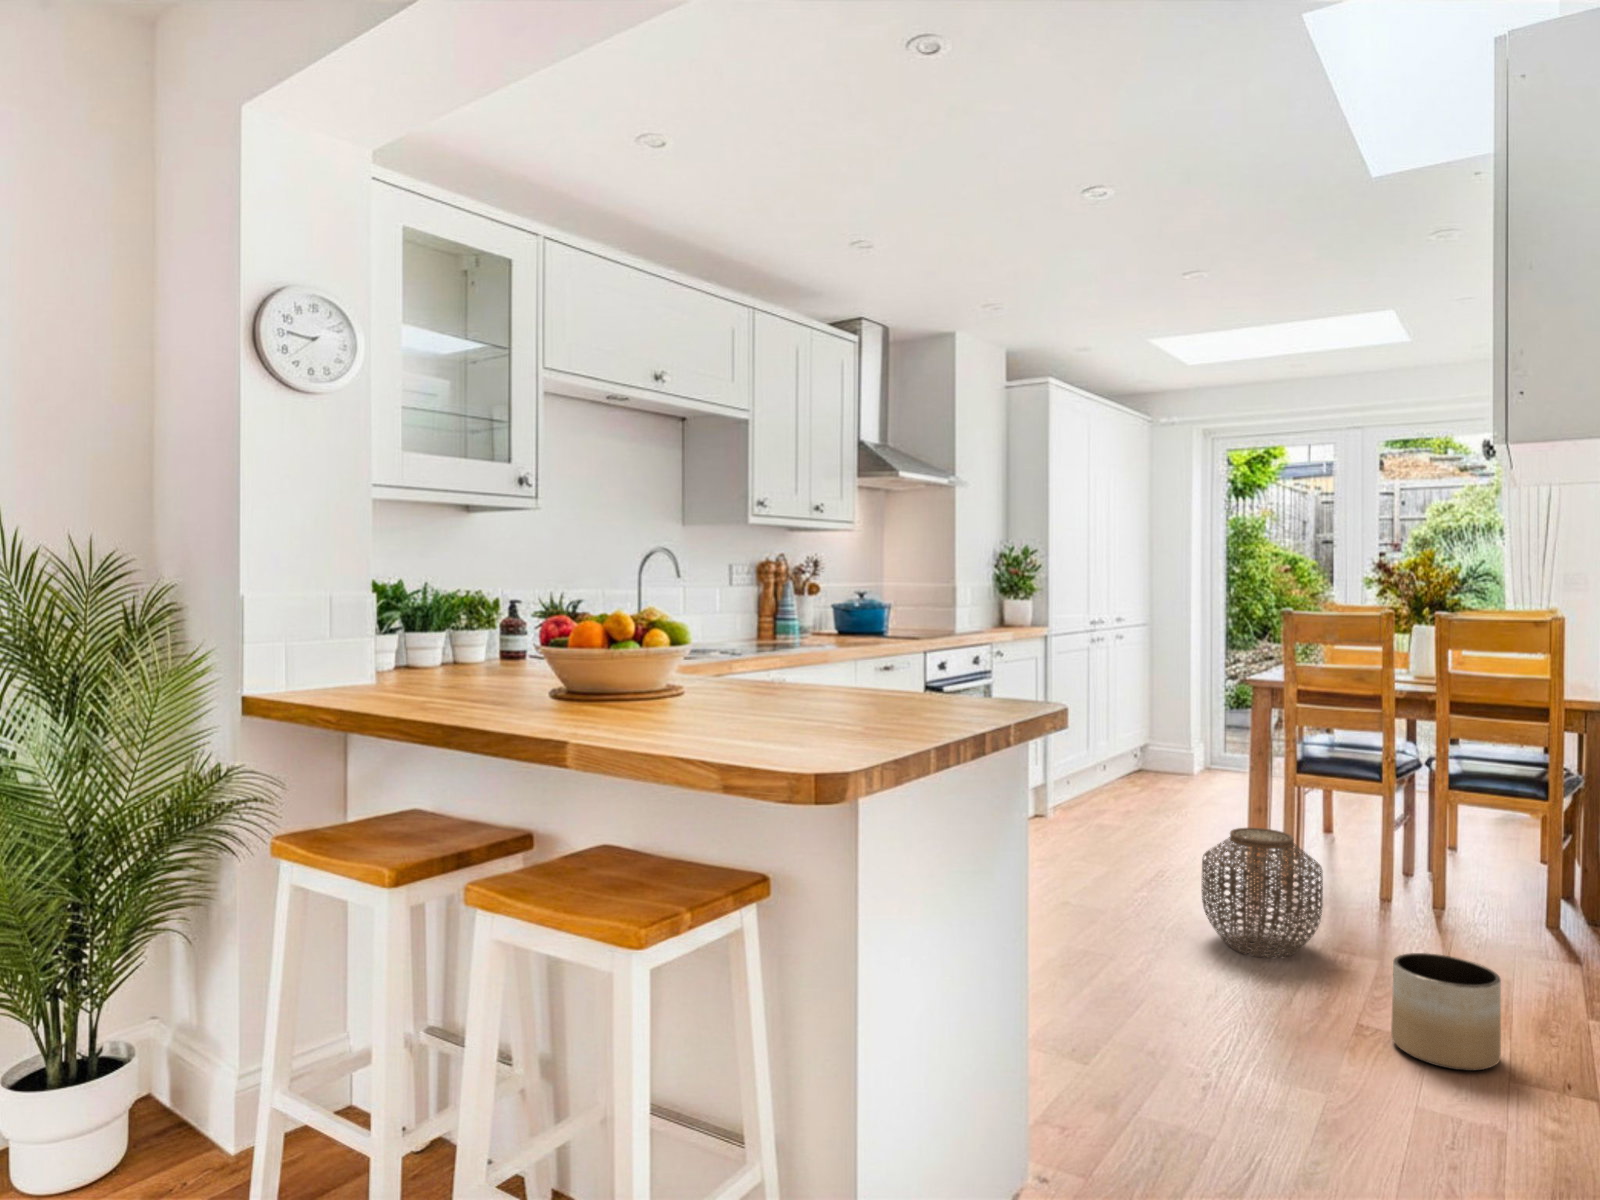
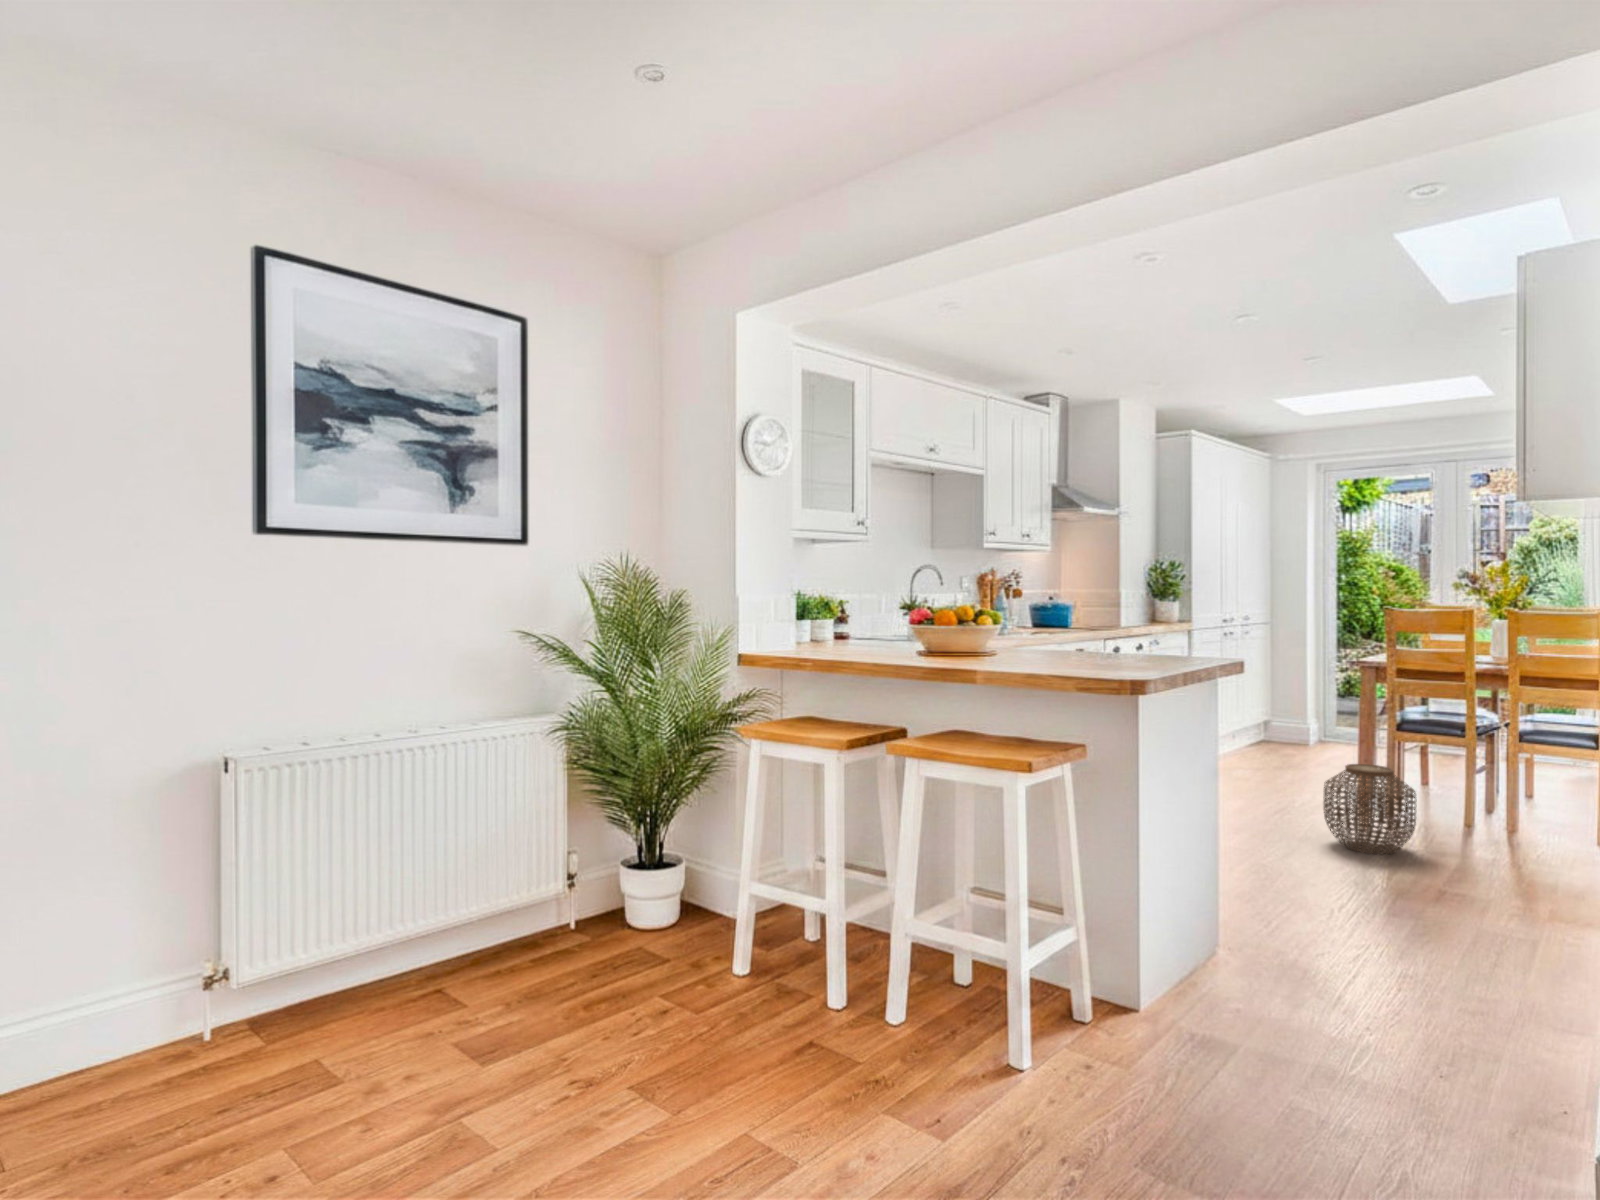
planter: present [1391,953,1501,1071] -> none [1465,842,1545,916]

